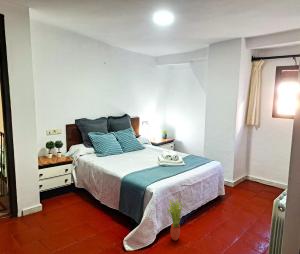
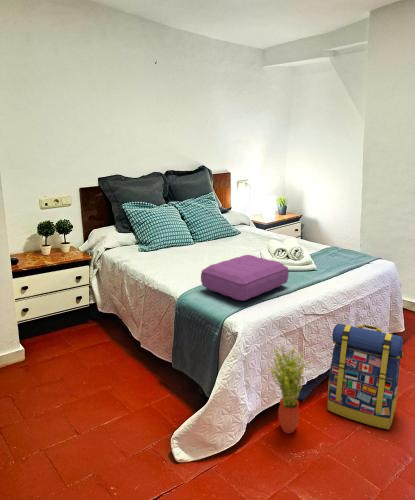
pillow: none [133,158,173,179] -> present [201,255,289,301]
backpack: none [192,189,223,236] -> present [327,324,403,429]

